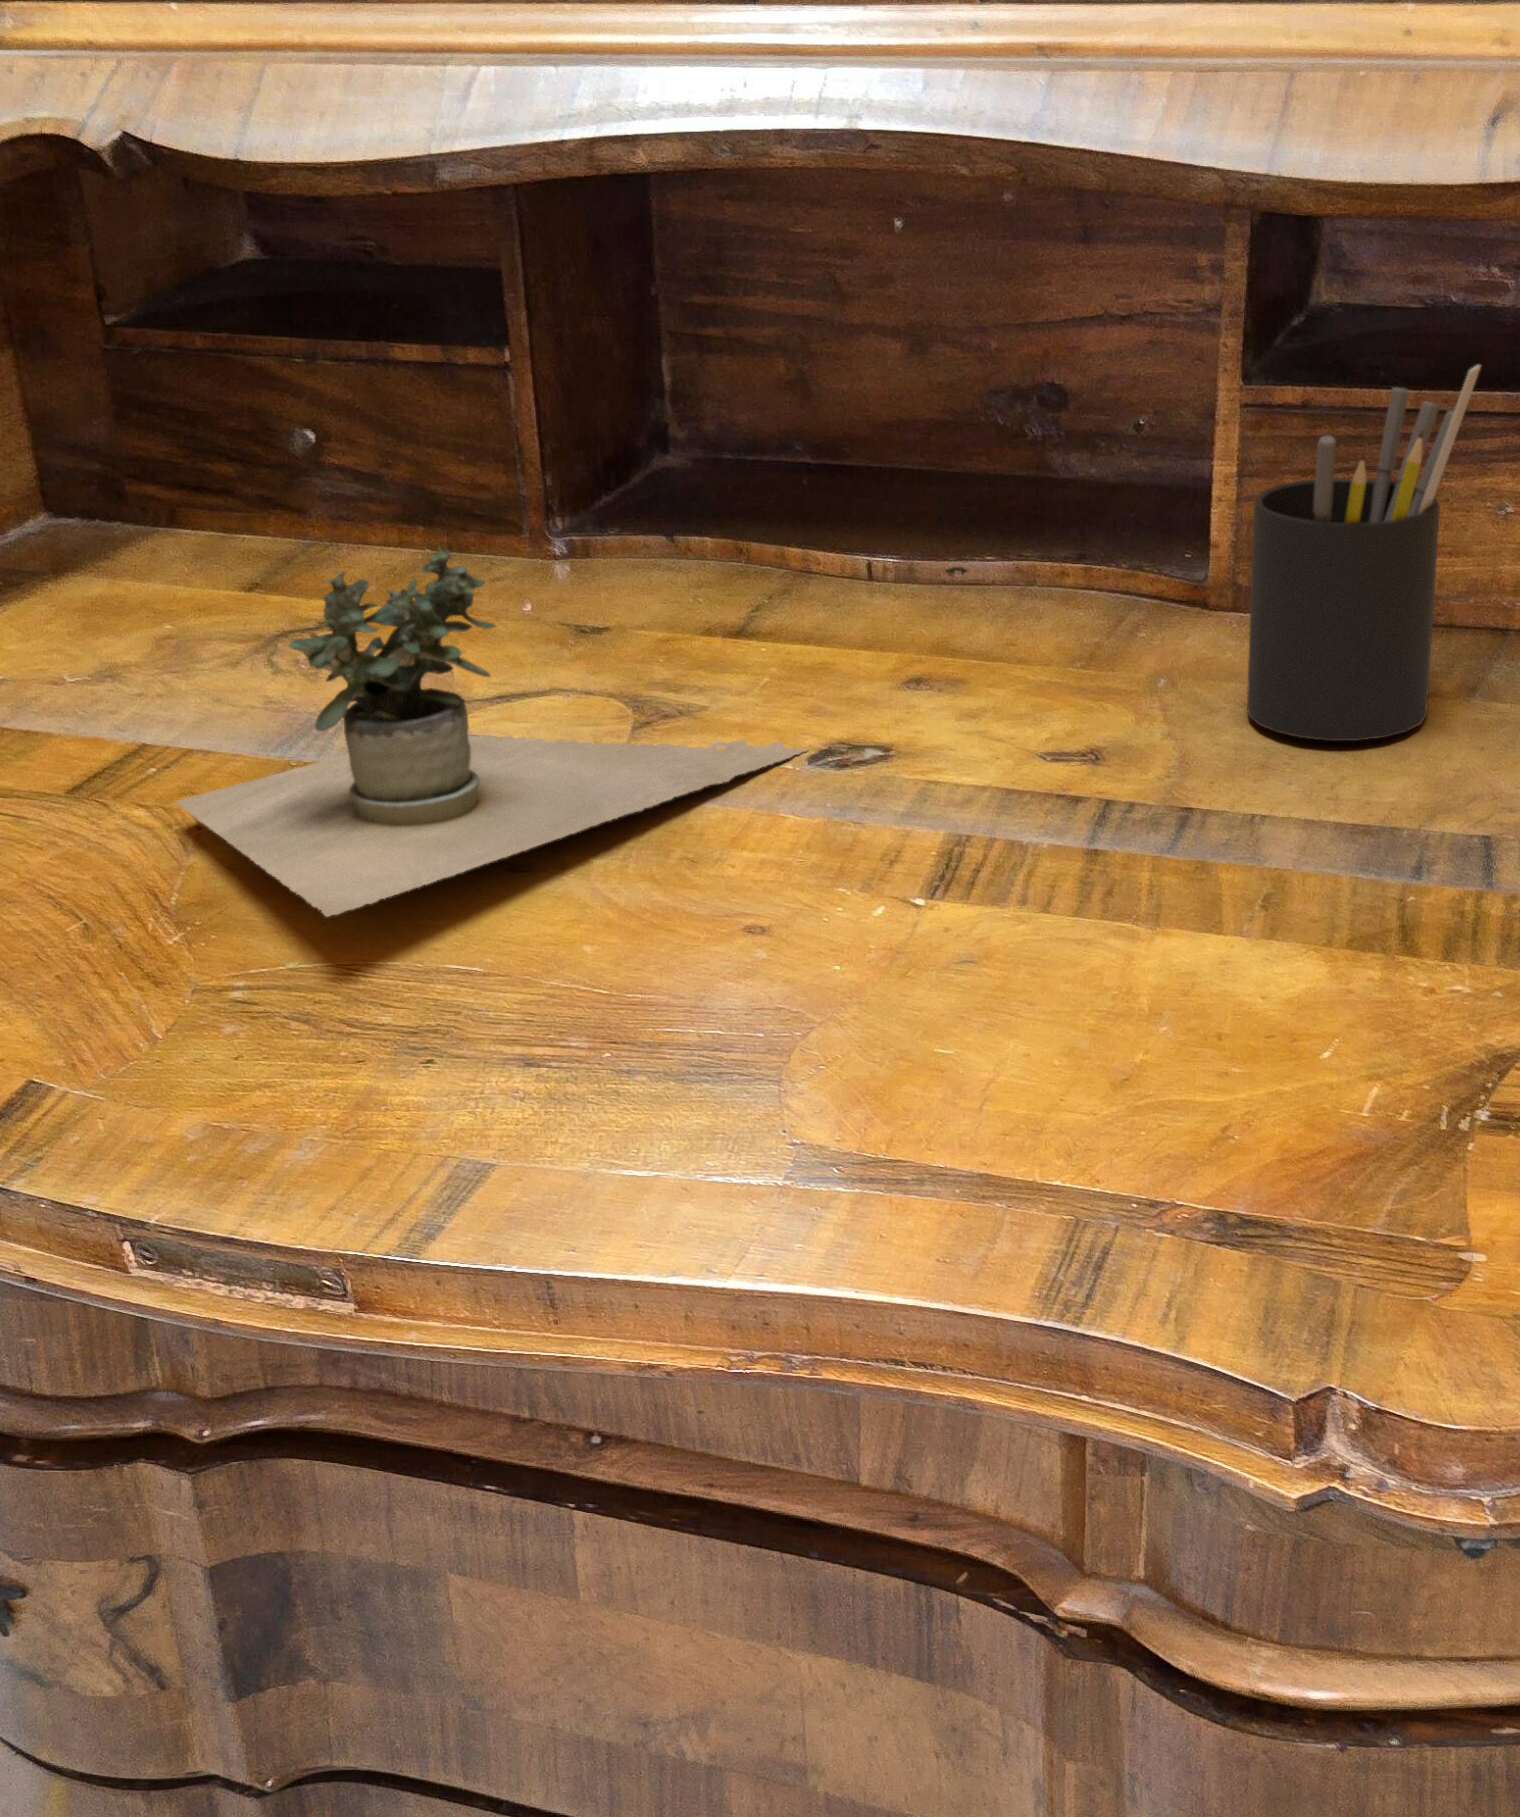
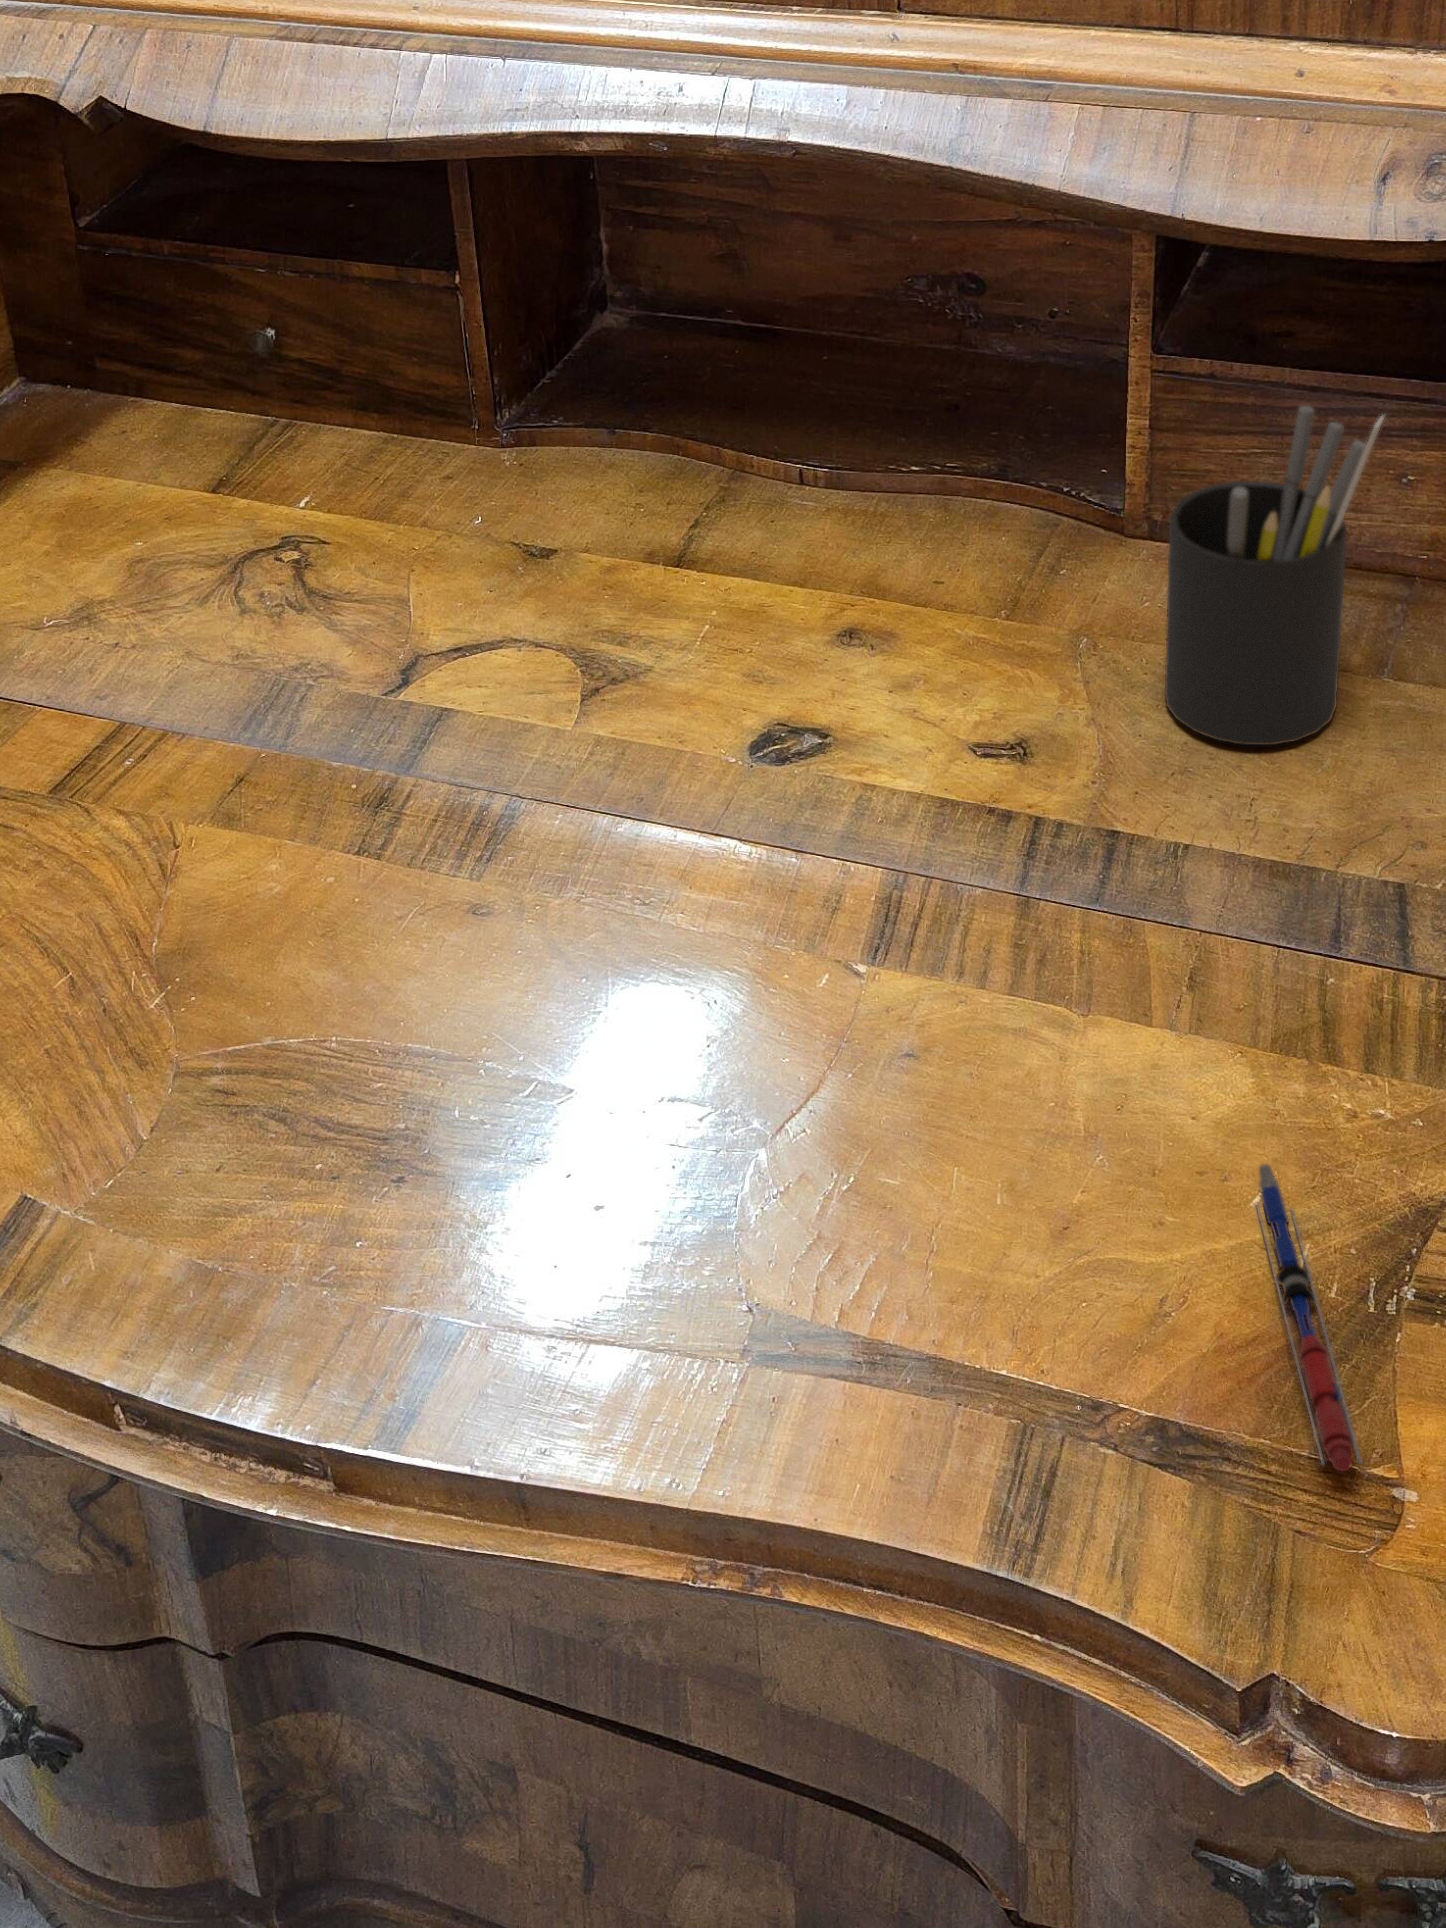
potted plant: present [176,546,968,917] -> none [154,554,900,1016]
pen: none [1319,1035,1431,1233] -> present [1256,1164,1362,1471]

